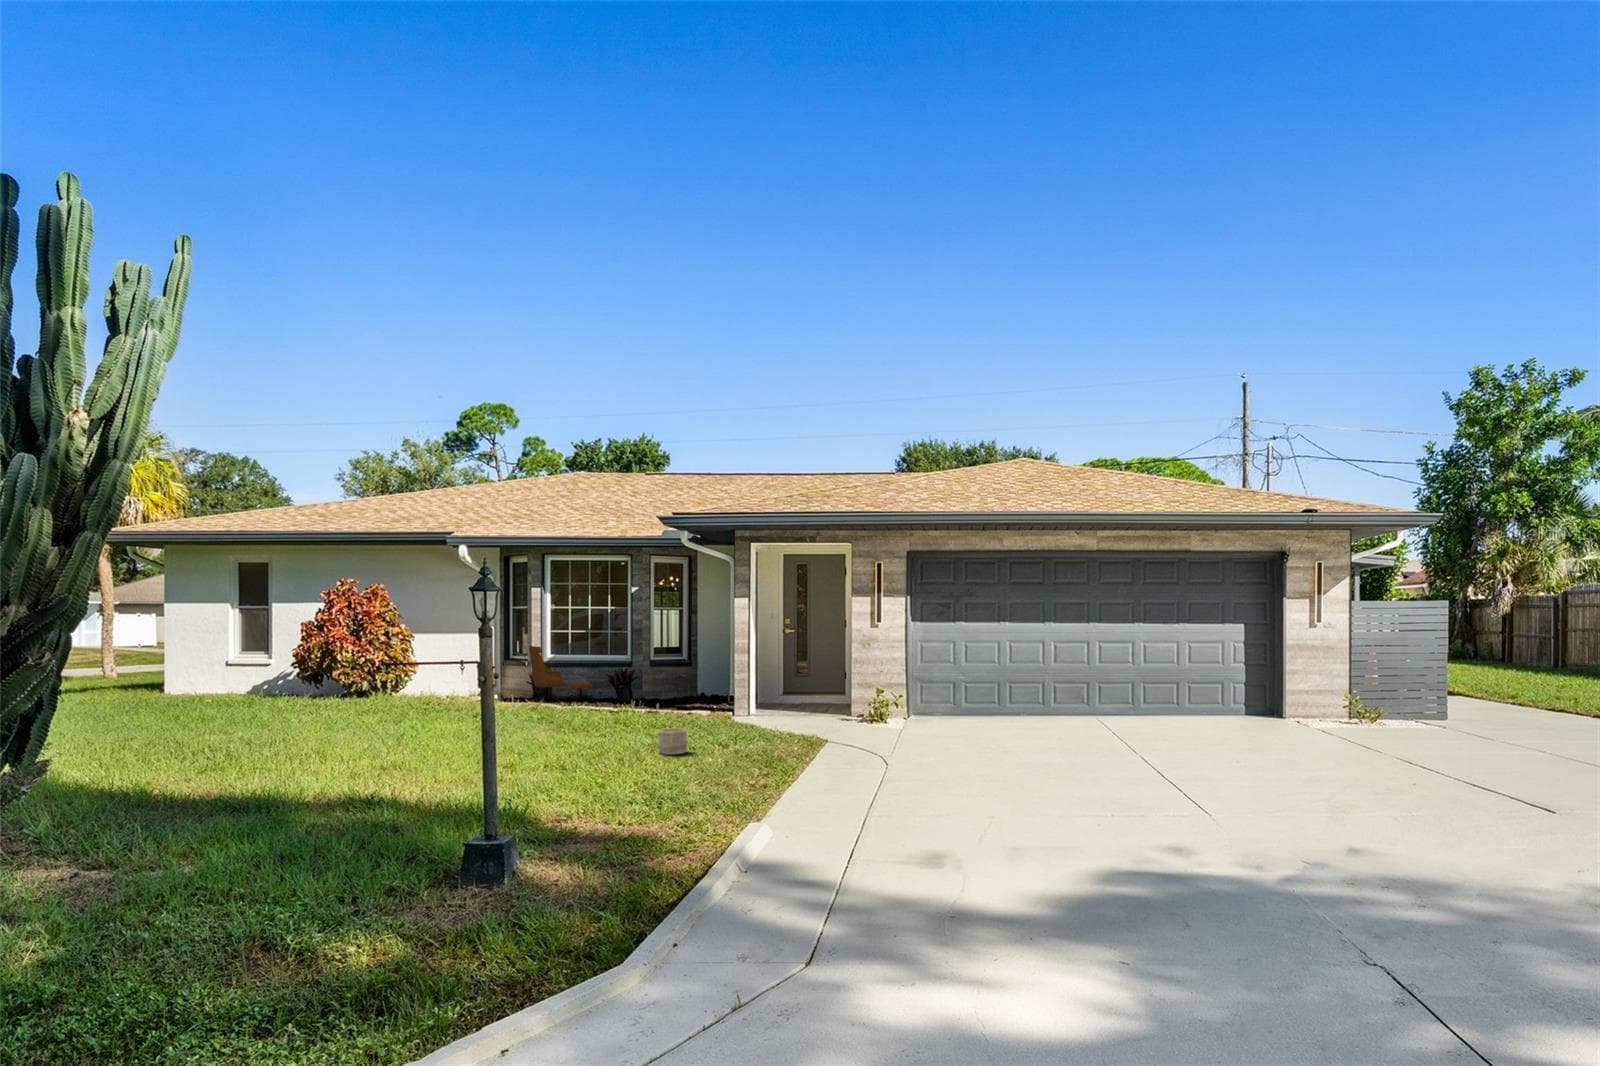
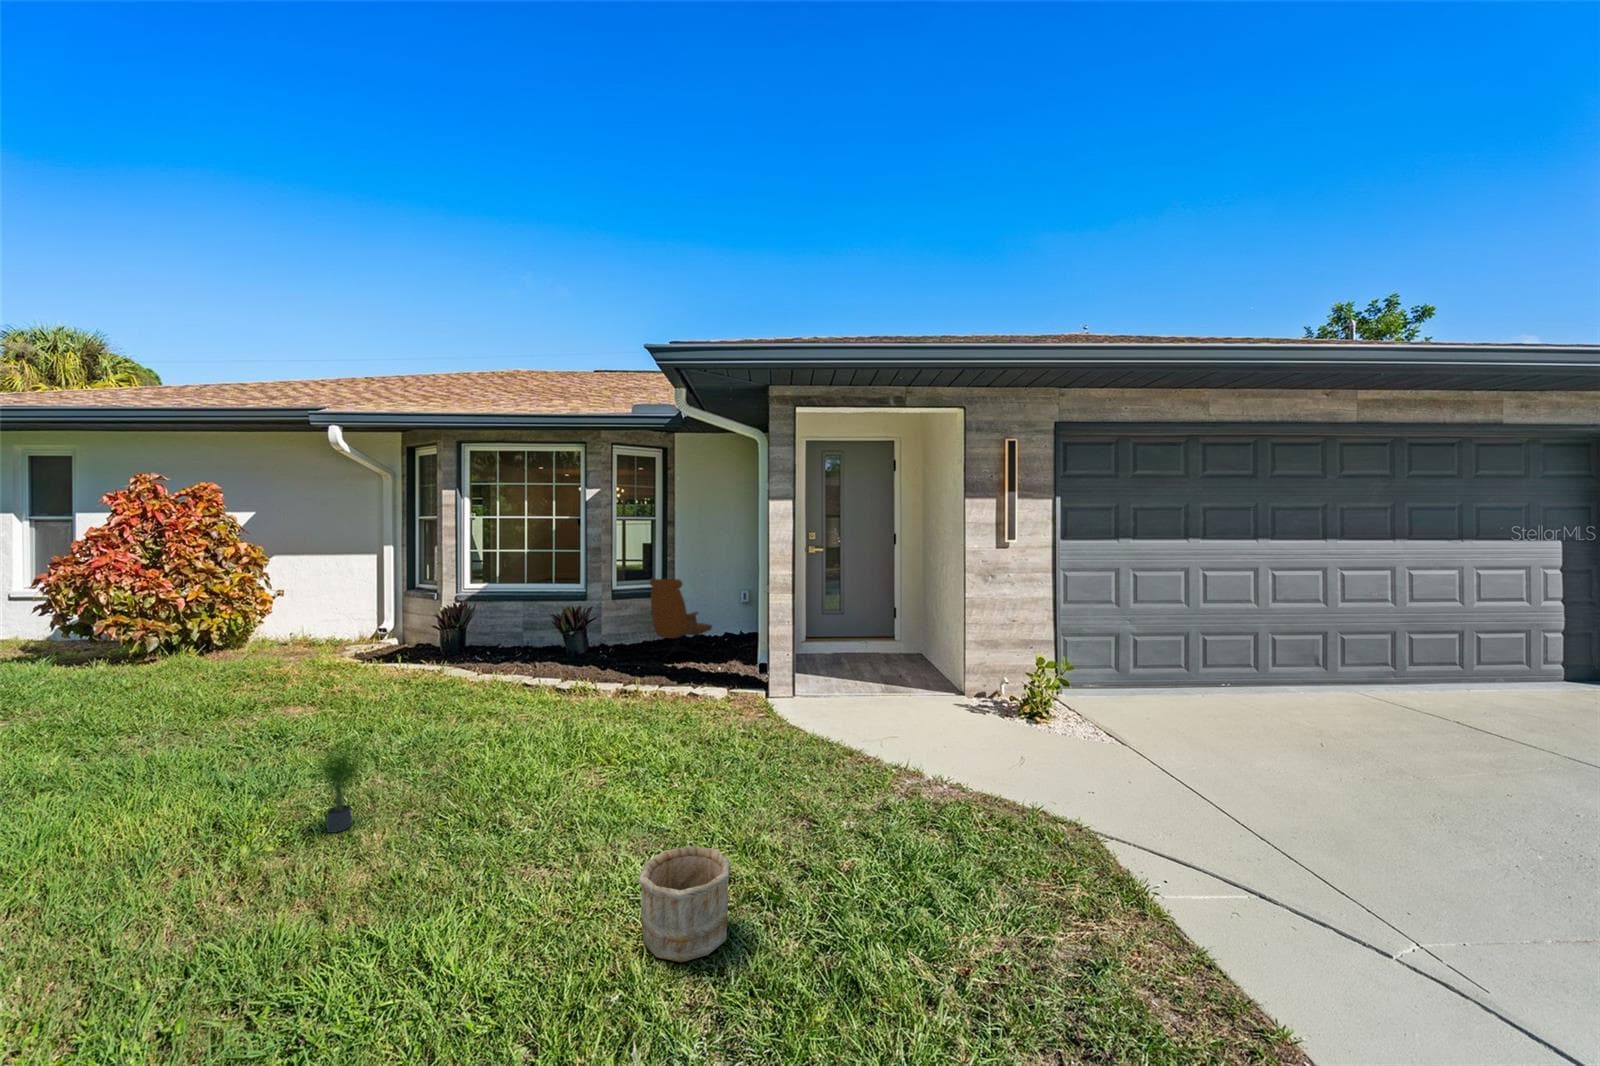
lounge chair: present [529,646,593,701] -> present [650,578,712,657]
potted plant: none [527,698,553,738] -> present [310,732,367,833]

